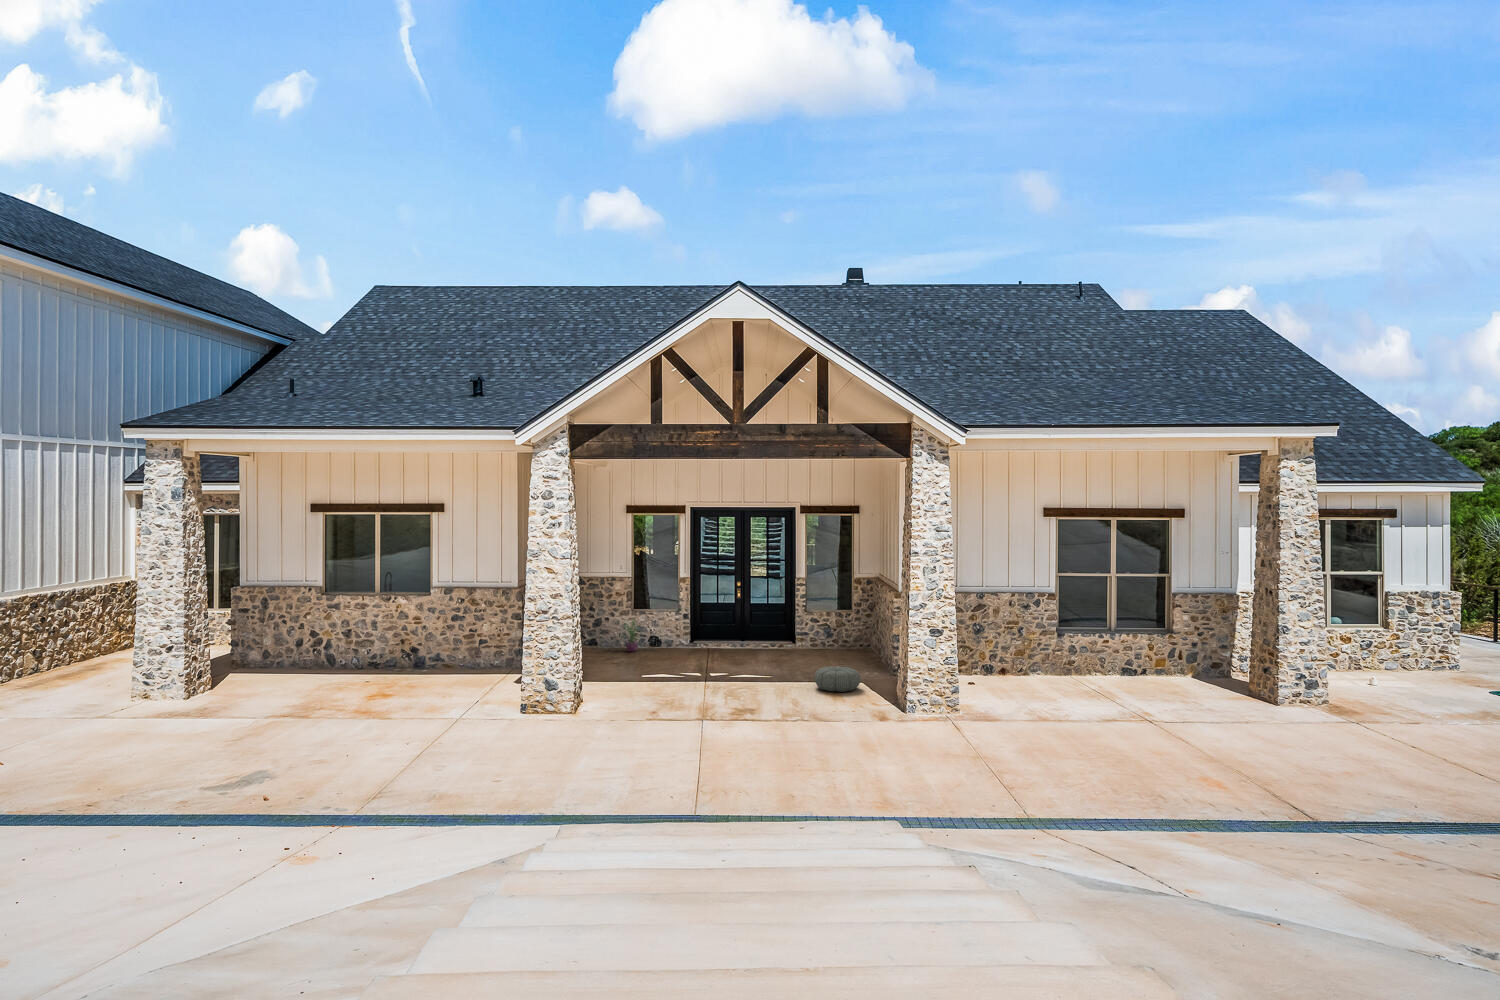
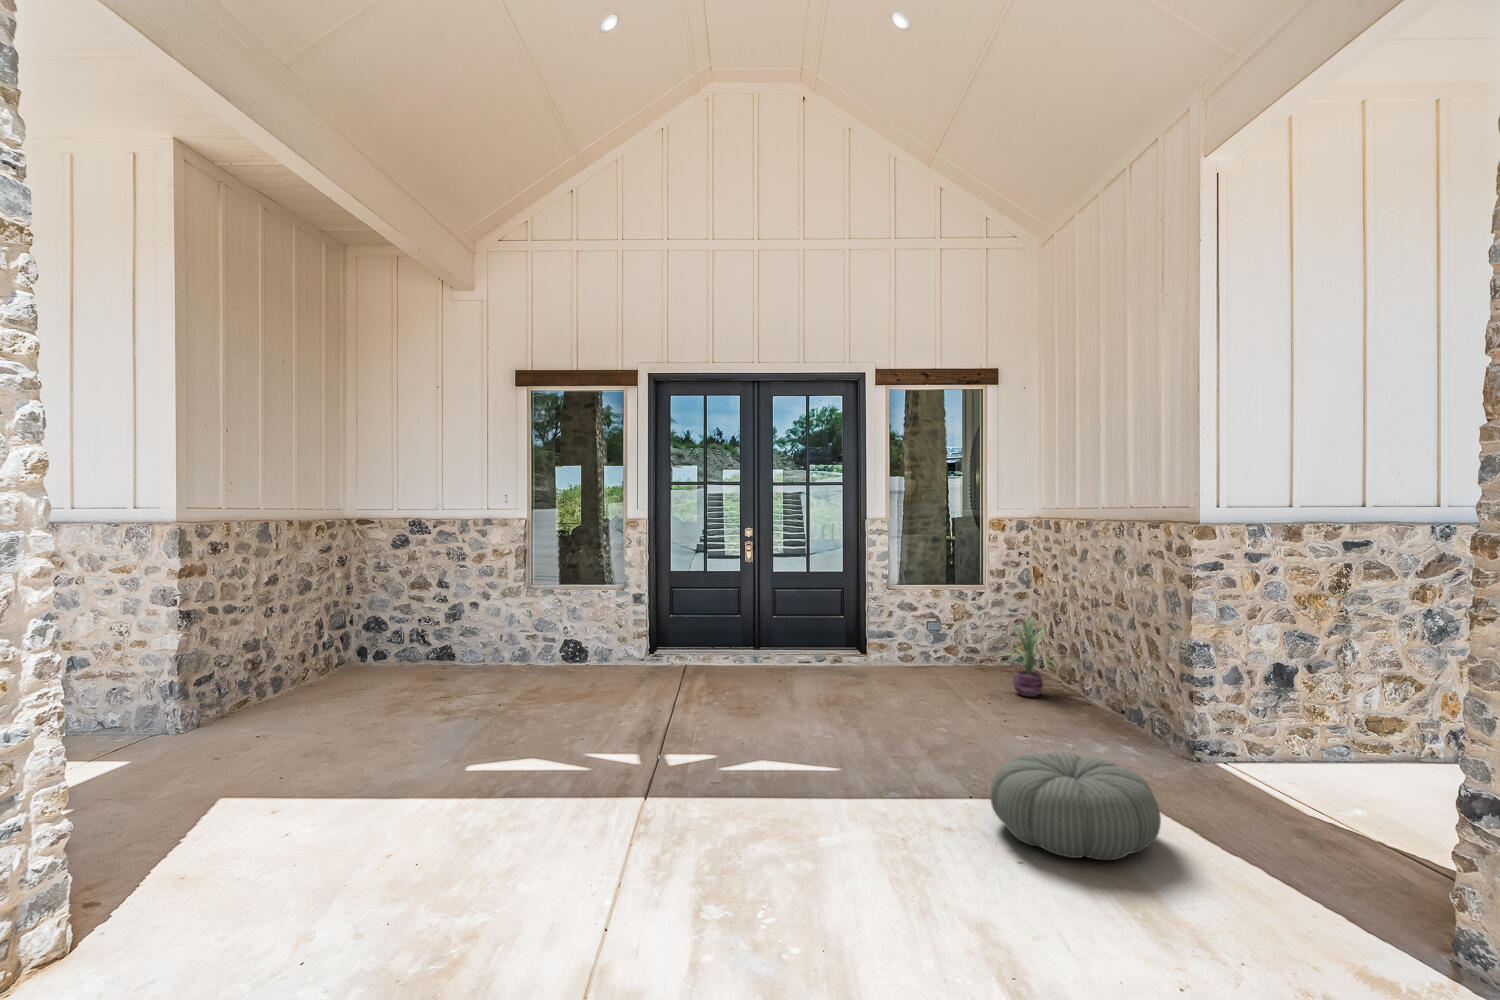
decorative plant: present [621,620,638,652] -> present [1002,616,1057,697]

